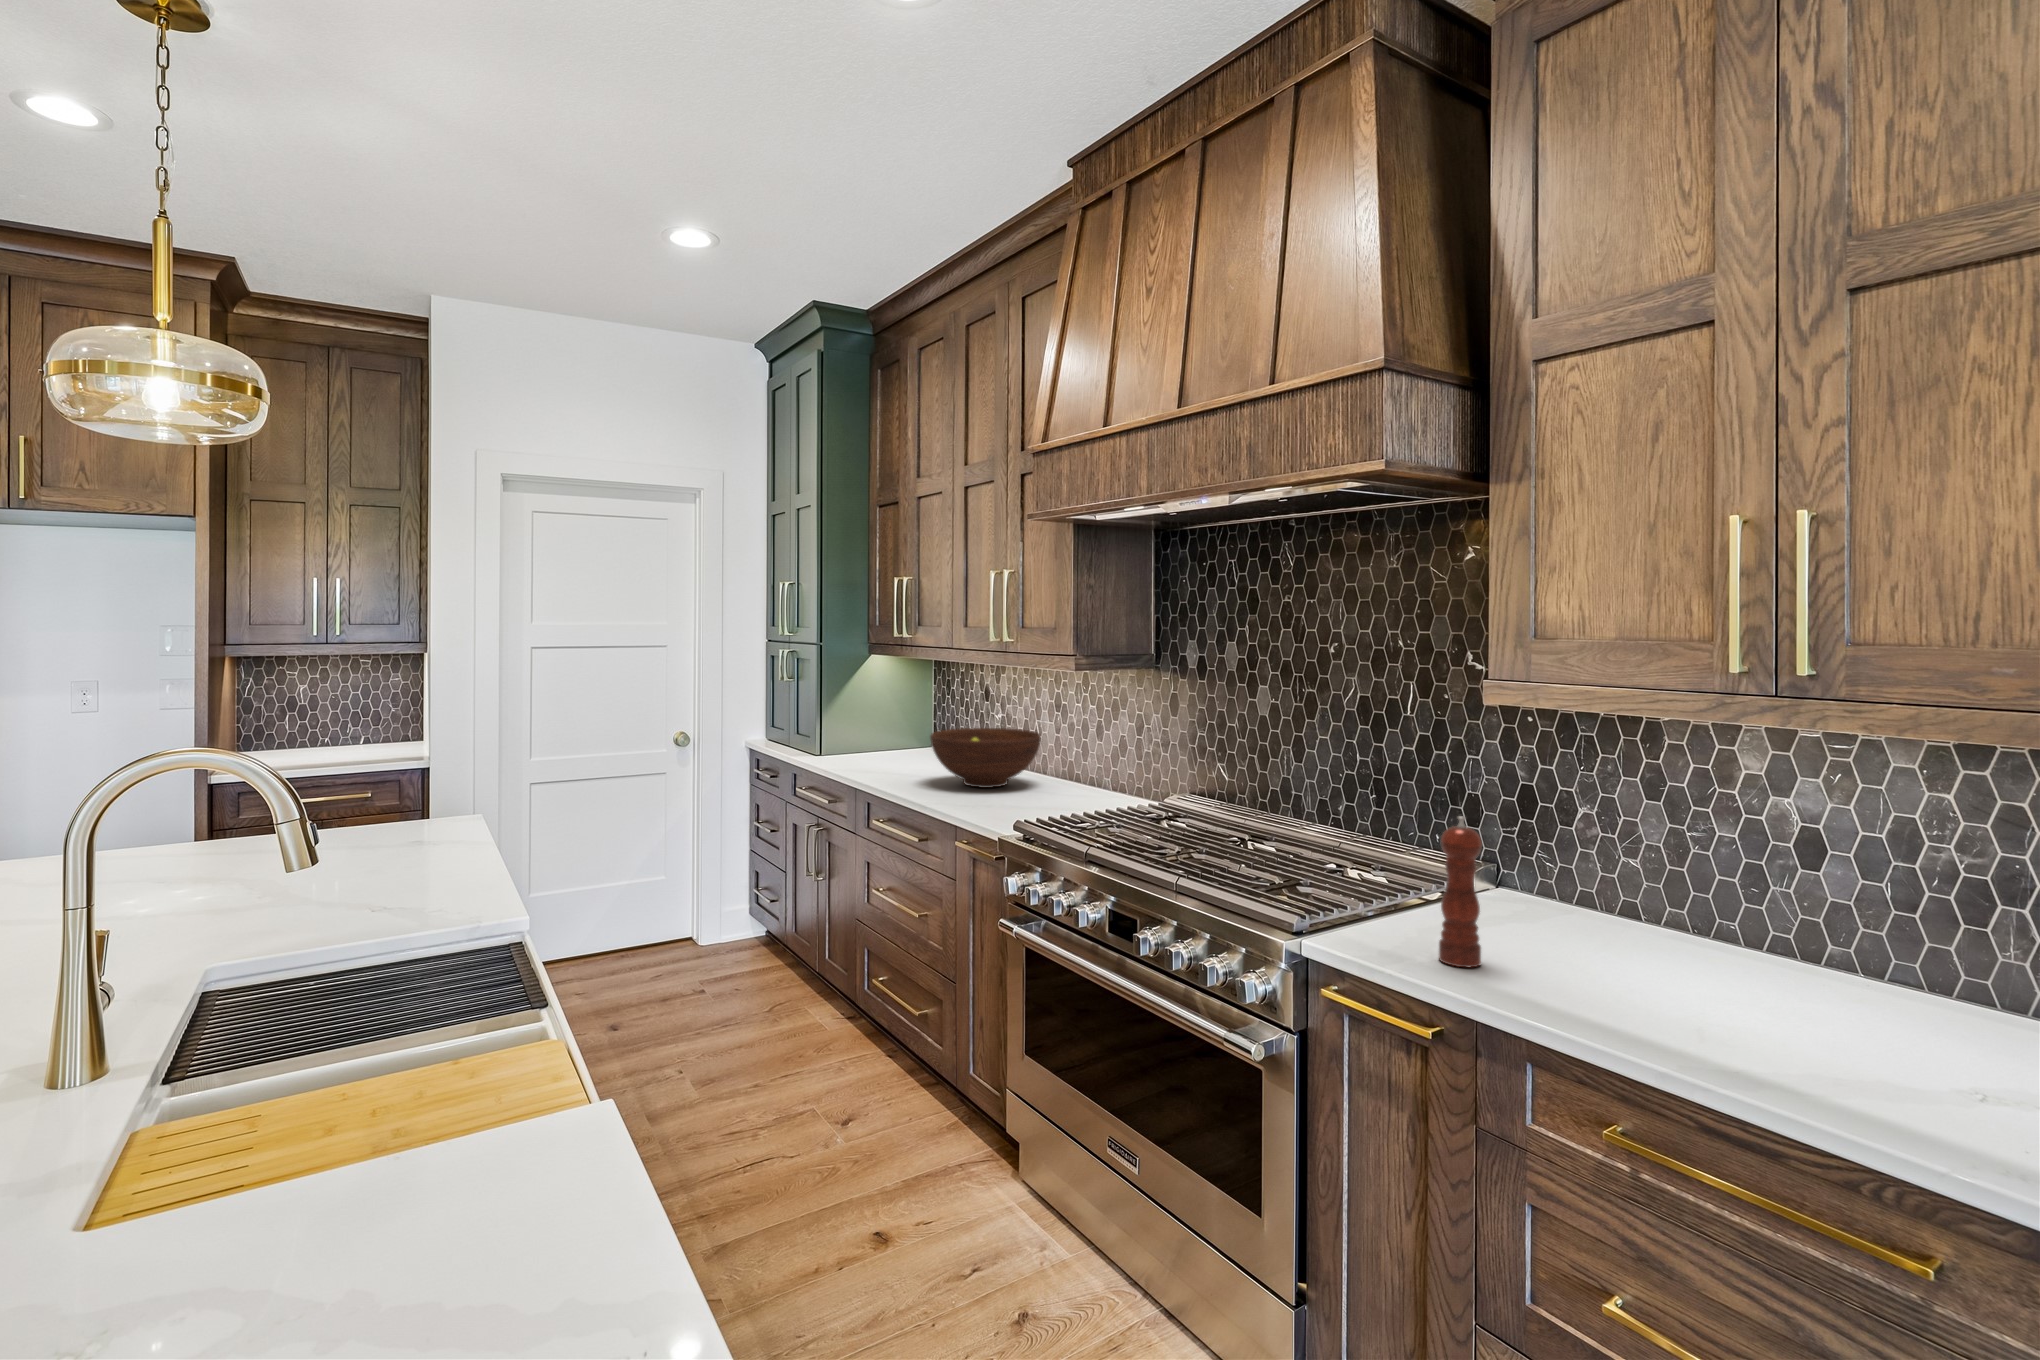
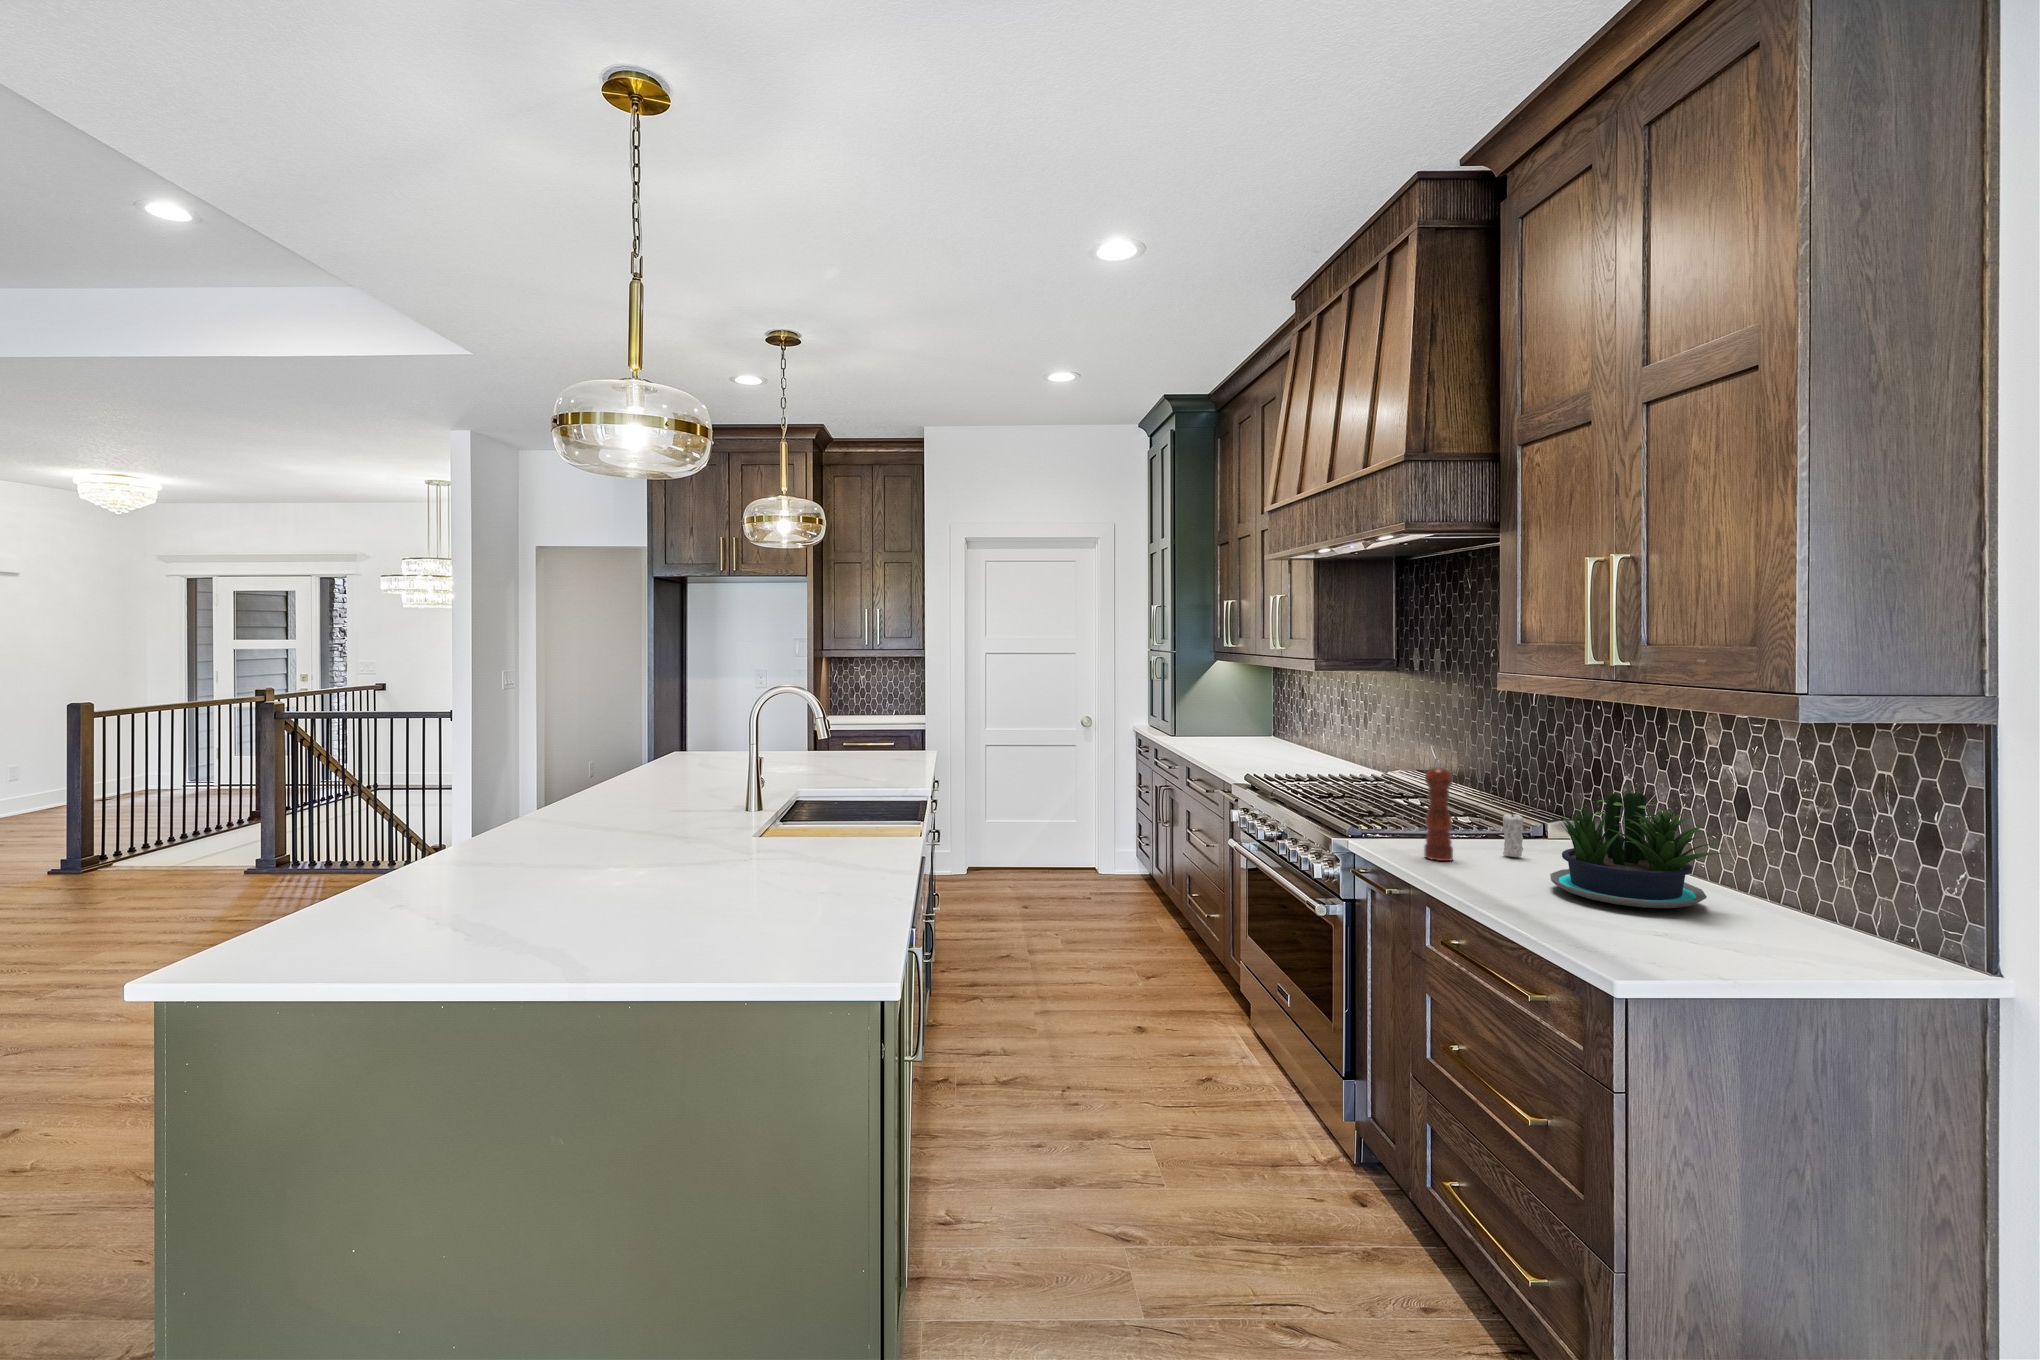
fruit bowl: present [930,728,1041,788] -> none [1228,716,1315,759]
potted plant: none [1659,851,1941,1031] -> present [1550,792,1724,908]
candle: none [1507,869,1536,942] -> present [1503,809,1524,857]

